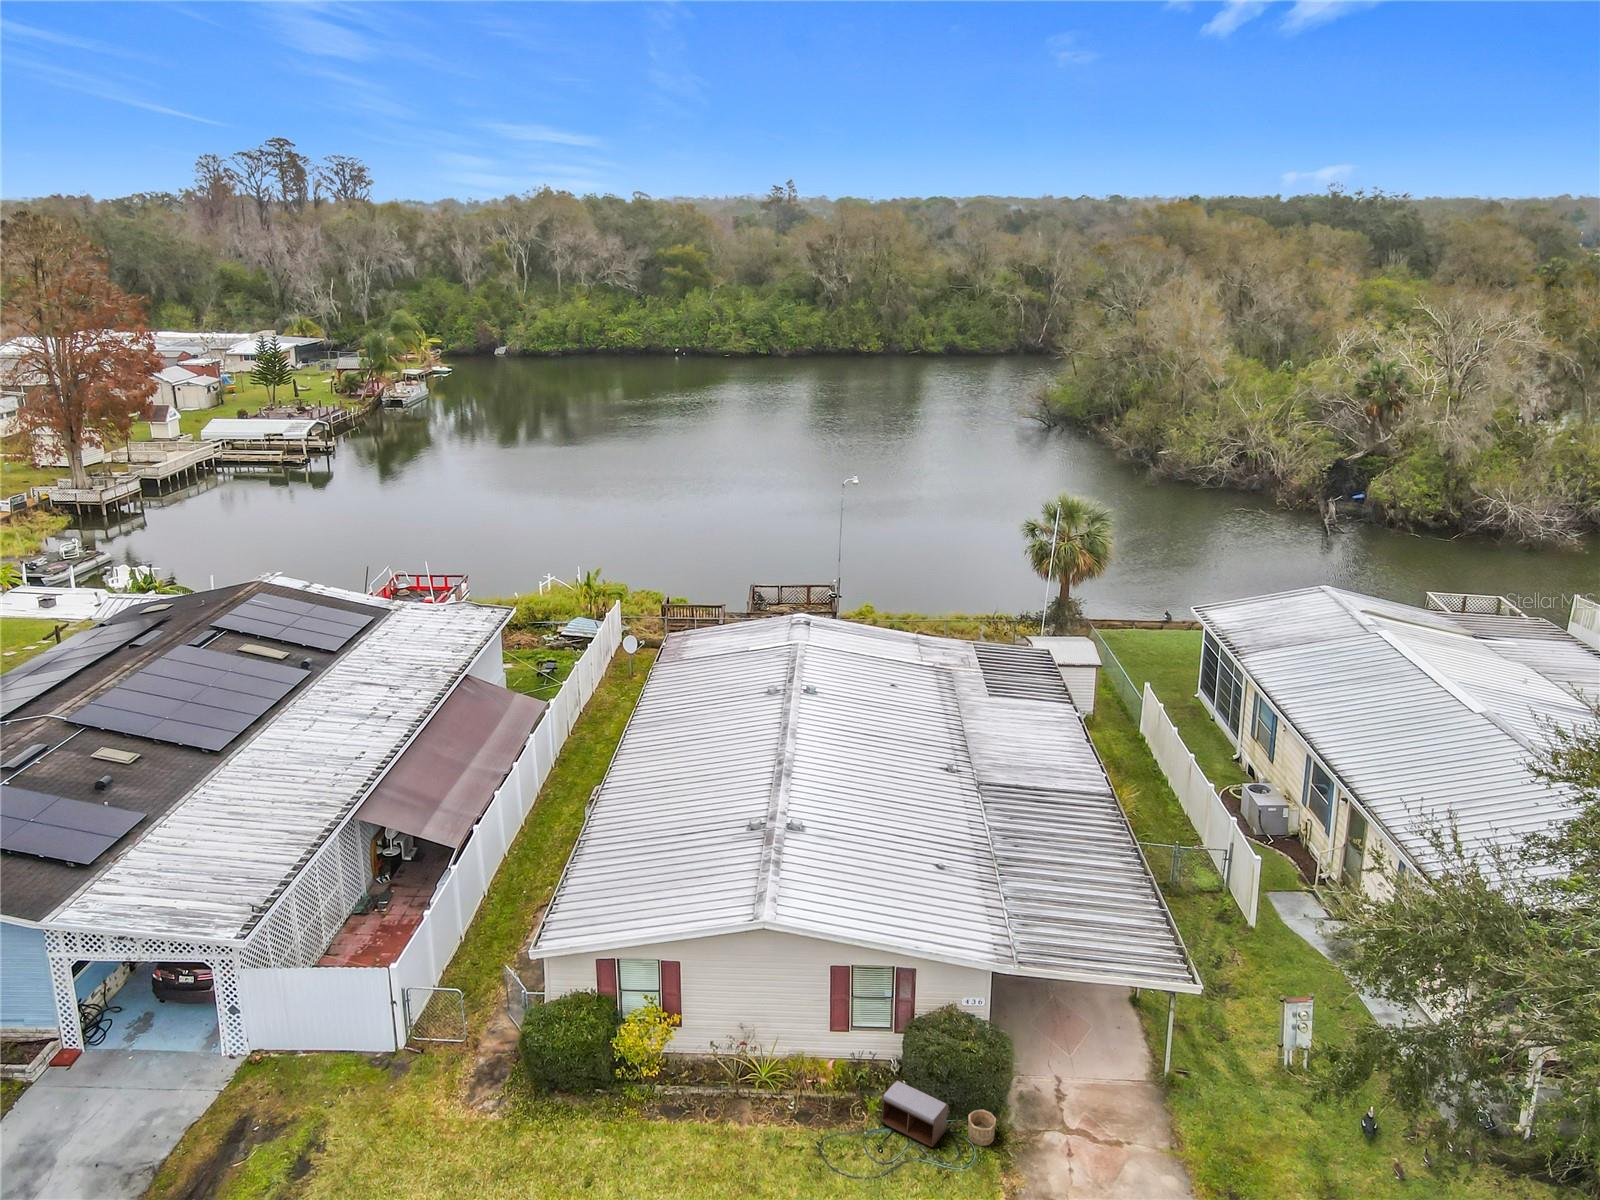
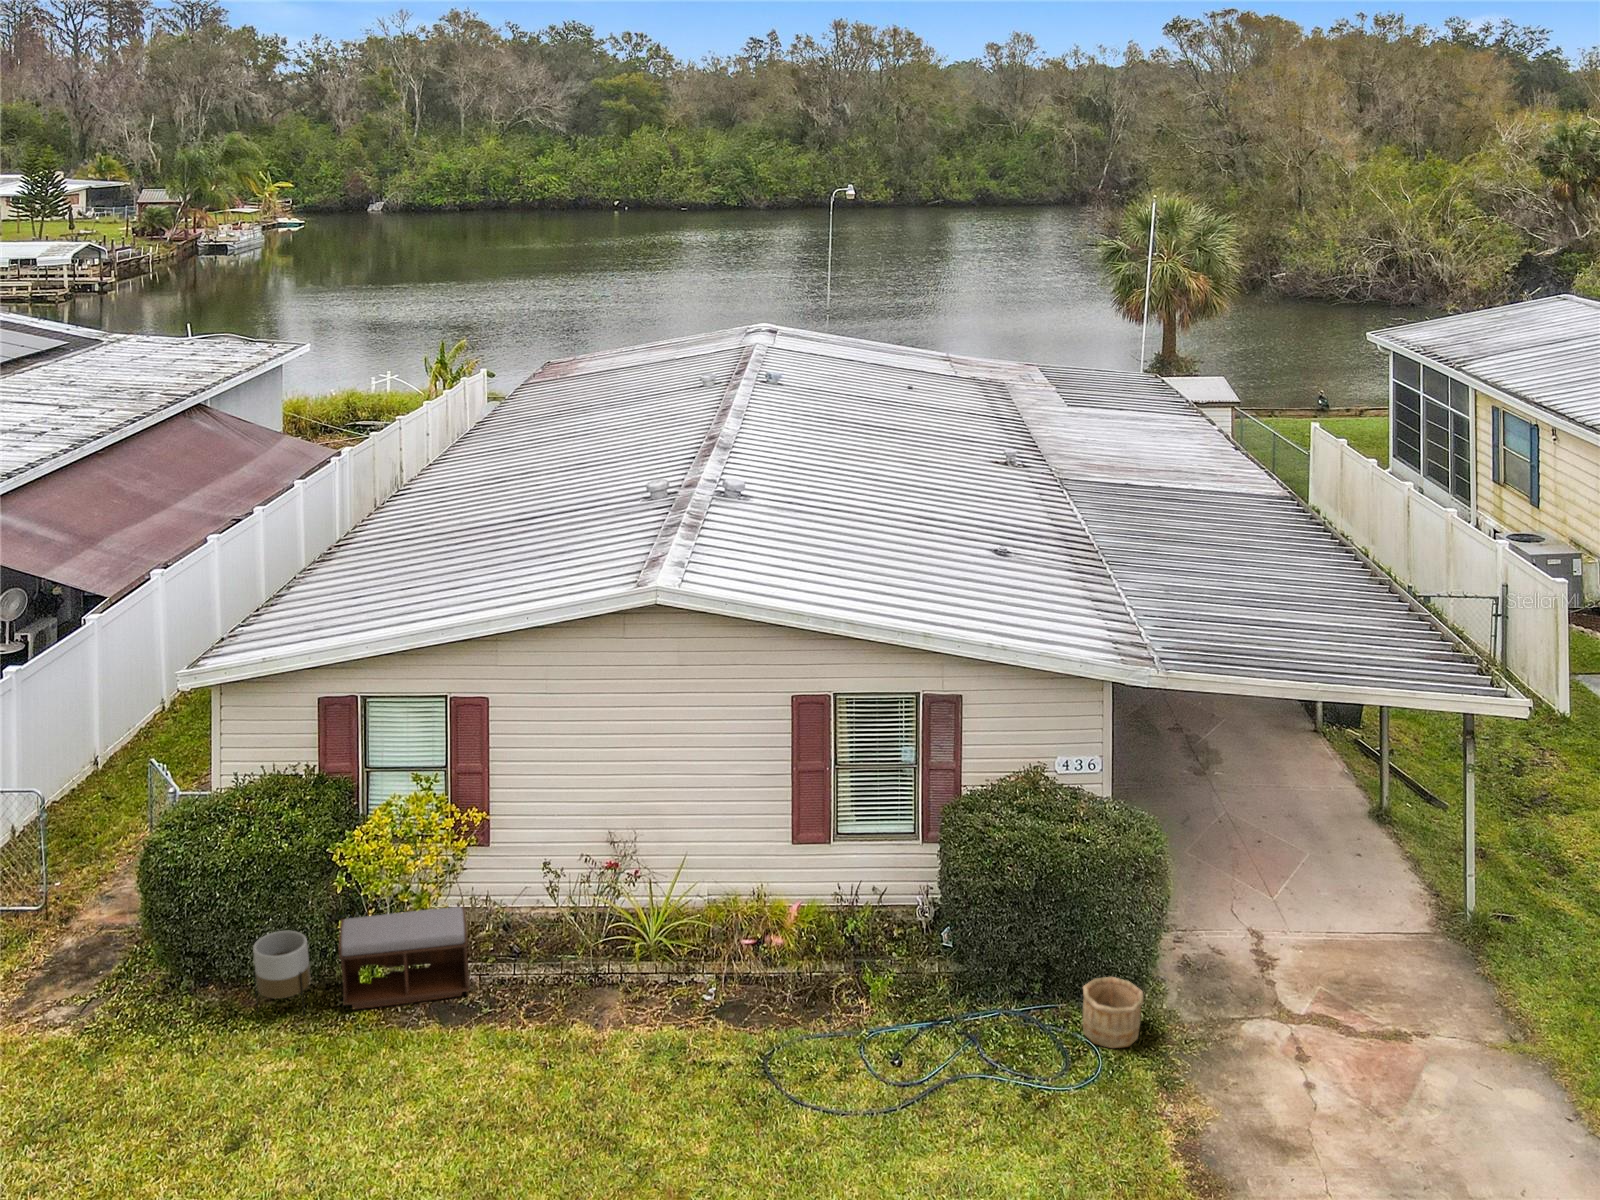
planter: none [580,1073,605,1114] -> present [253,931,311,1015]
bench: present [881,1080,949,1147] -> present [338,907,470,1010]

